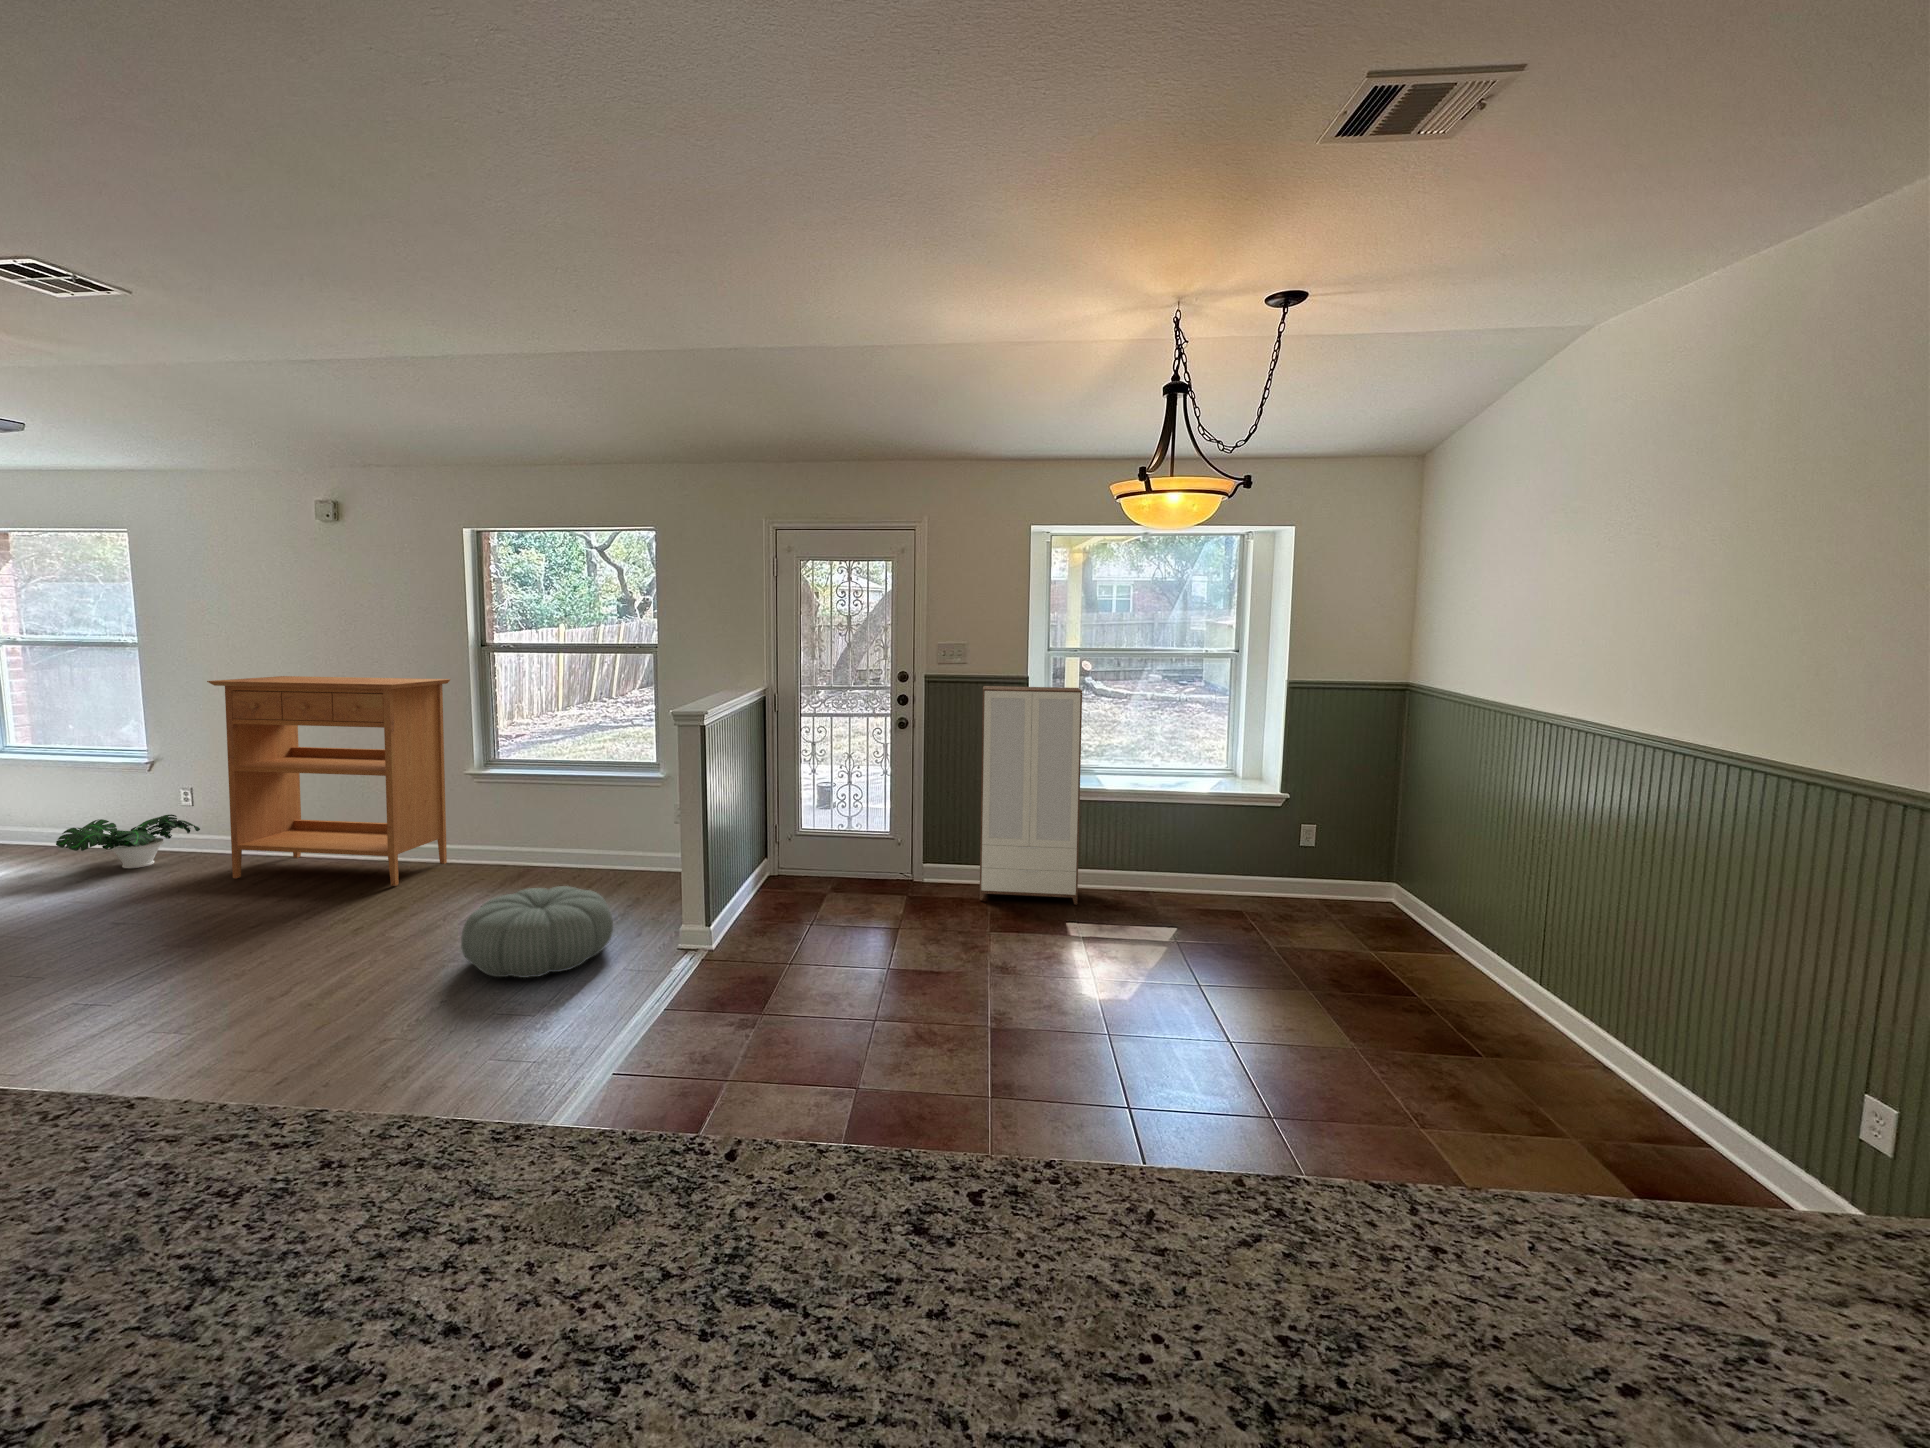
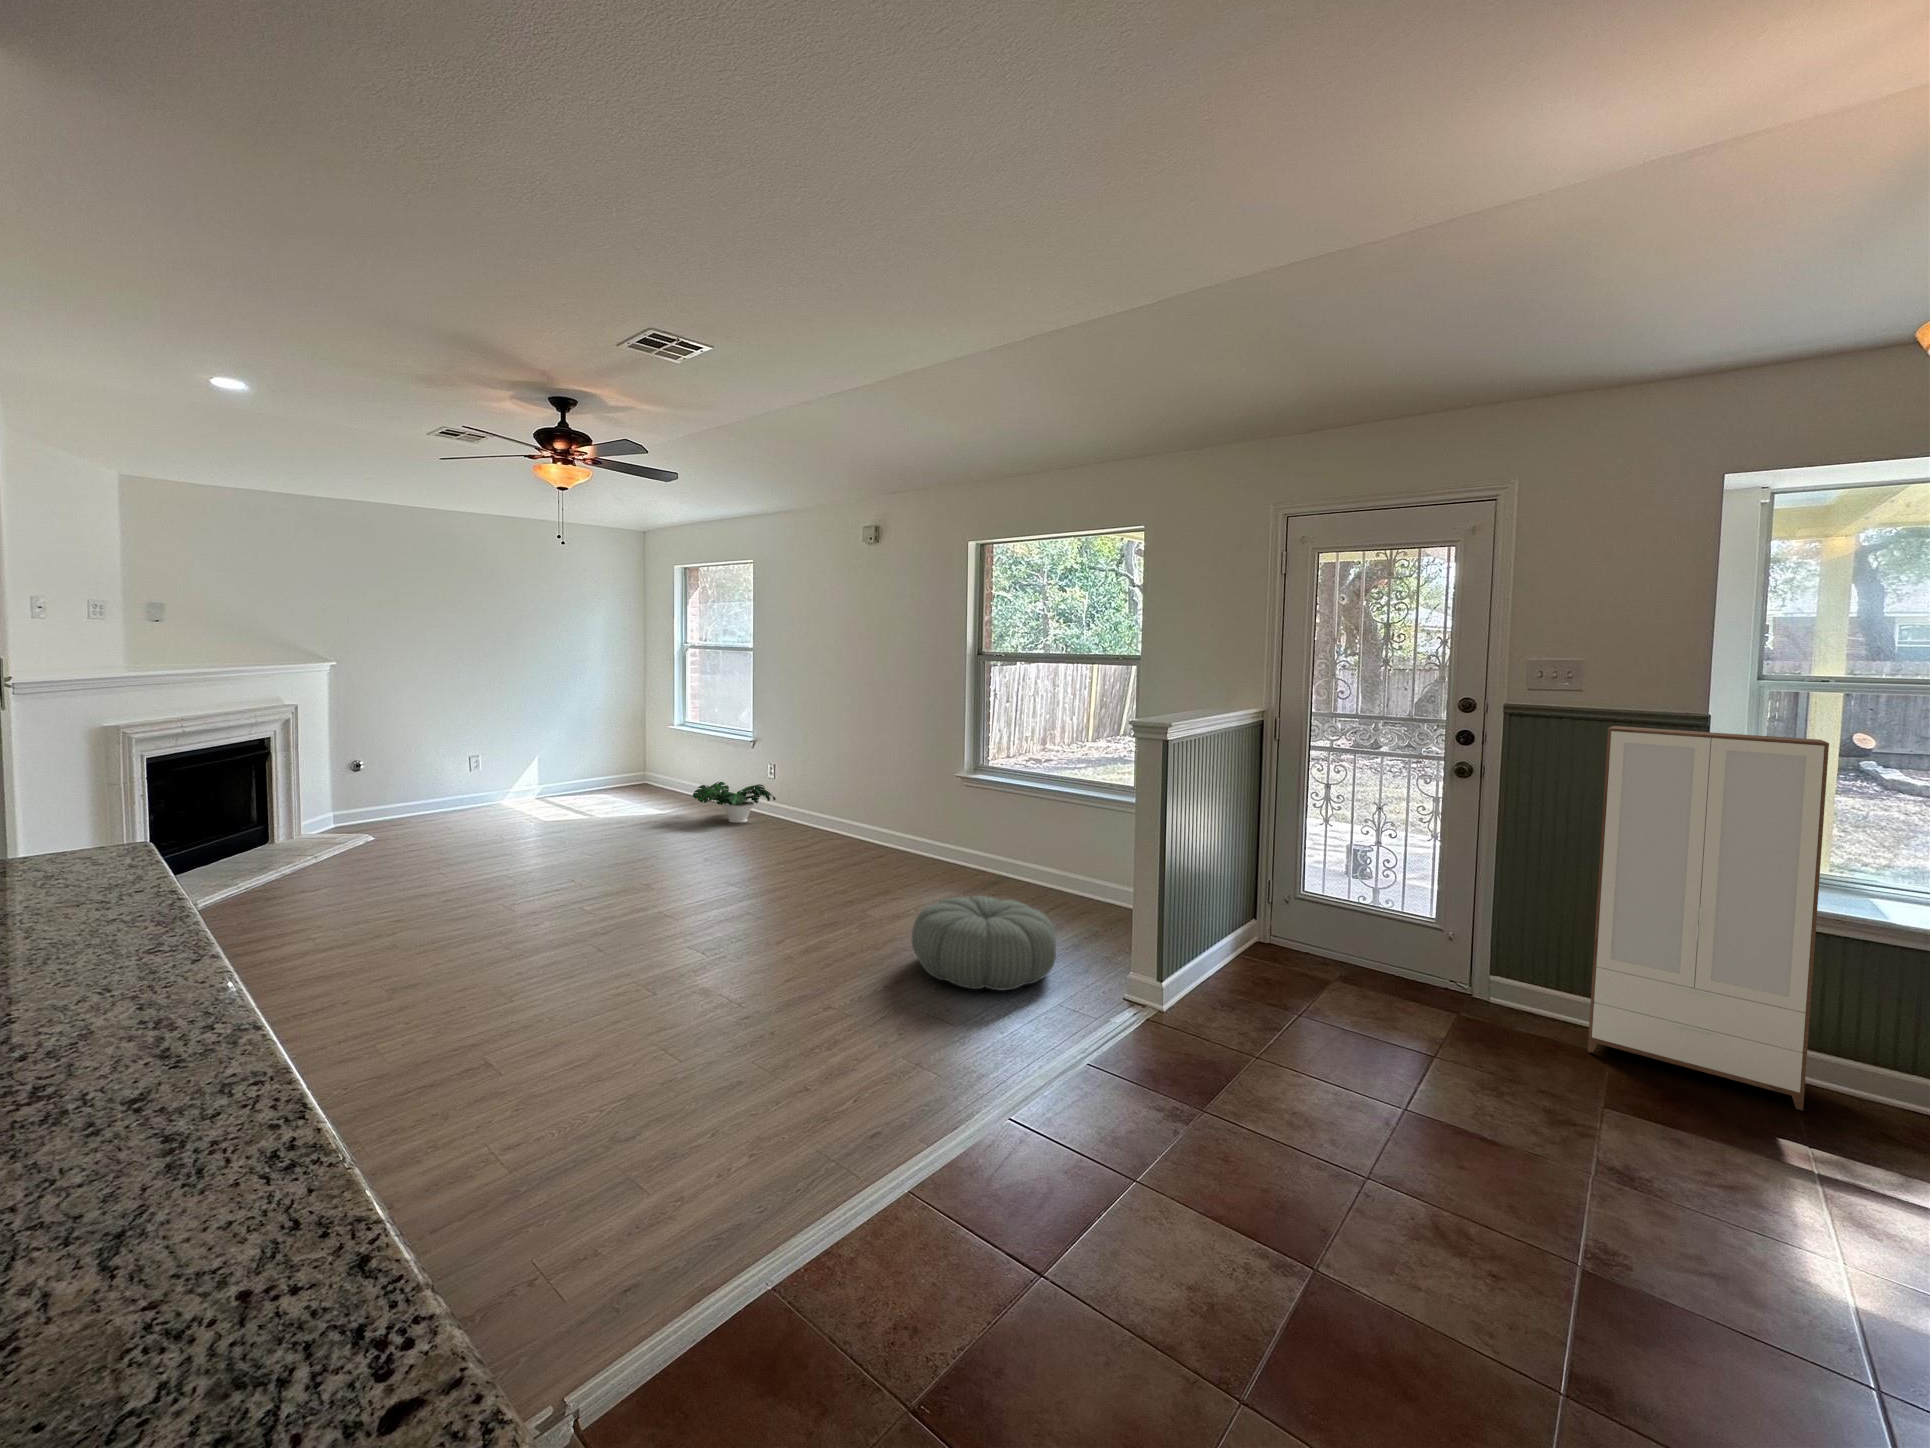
console table: present [207,676,450,886] -> none [781,676,952,872]

